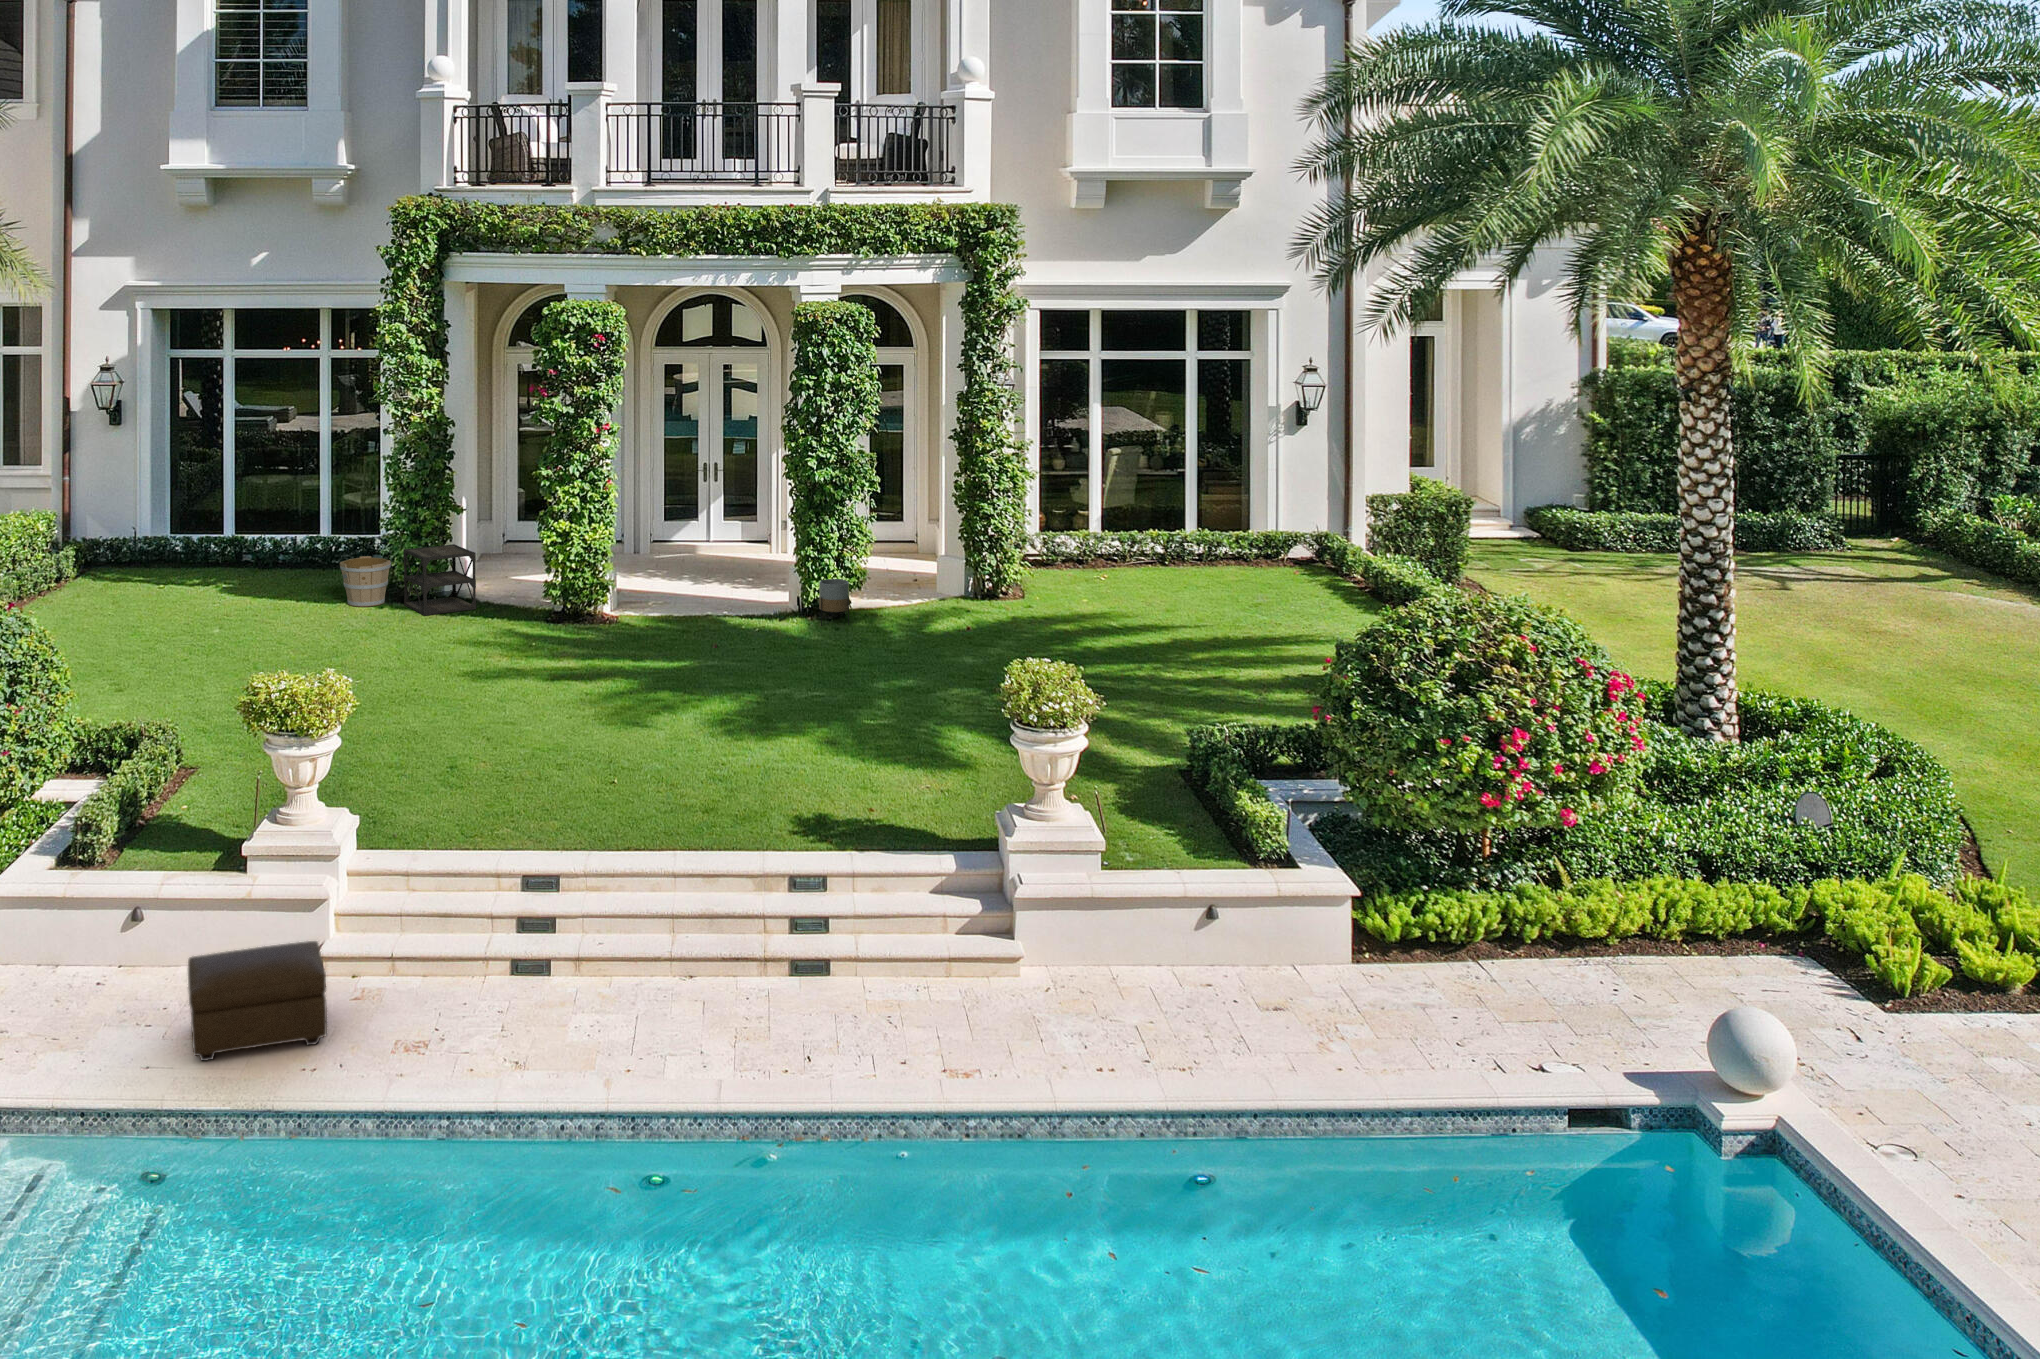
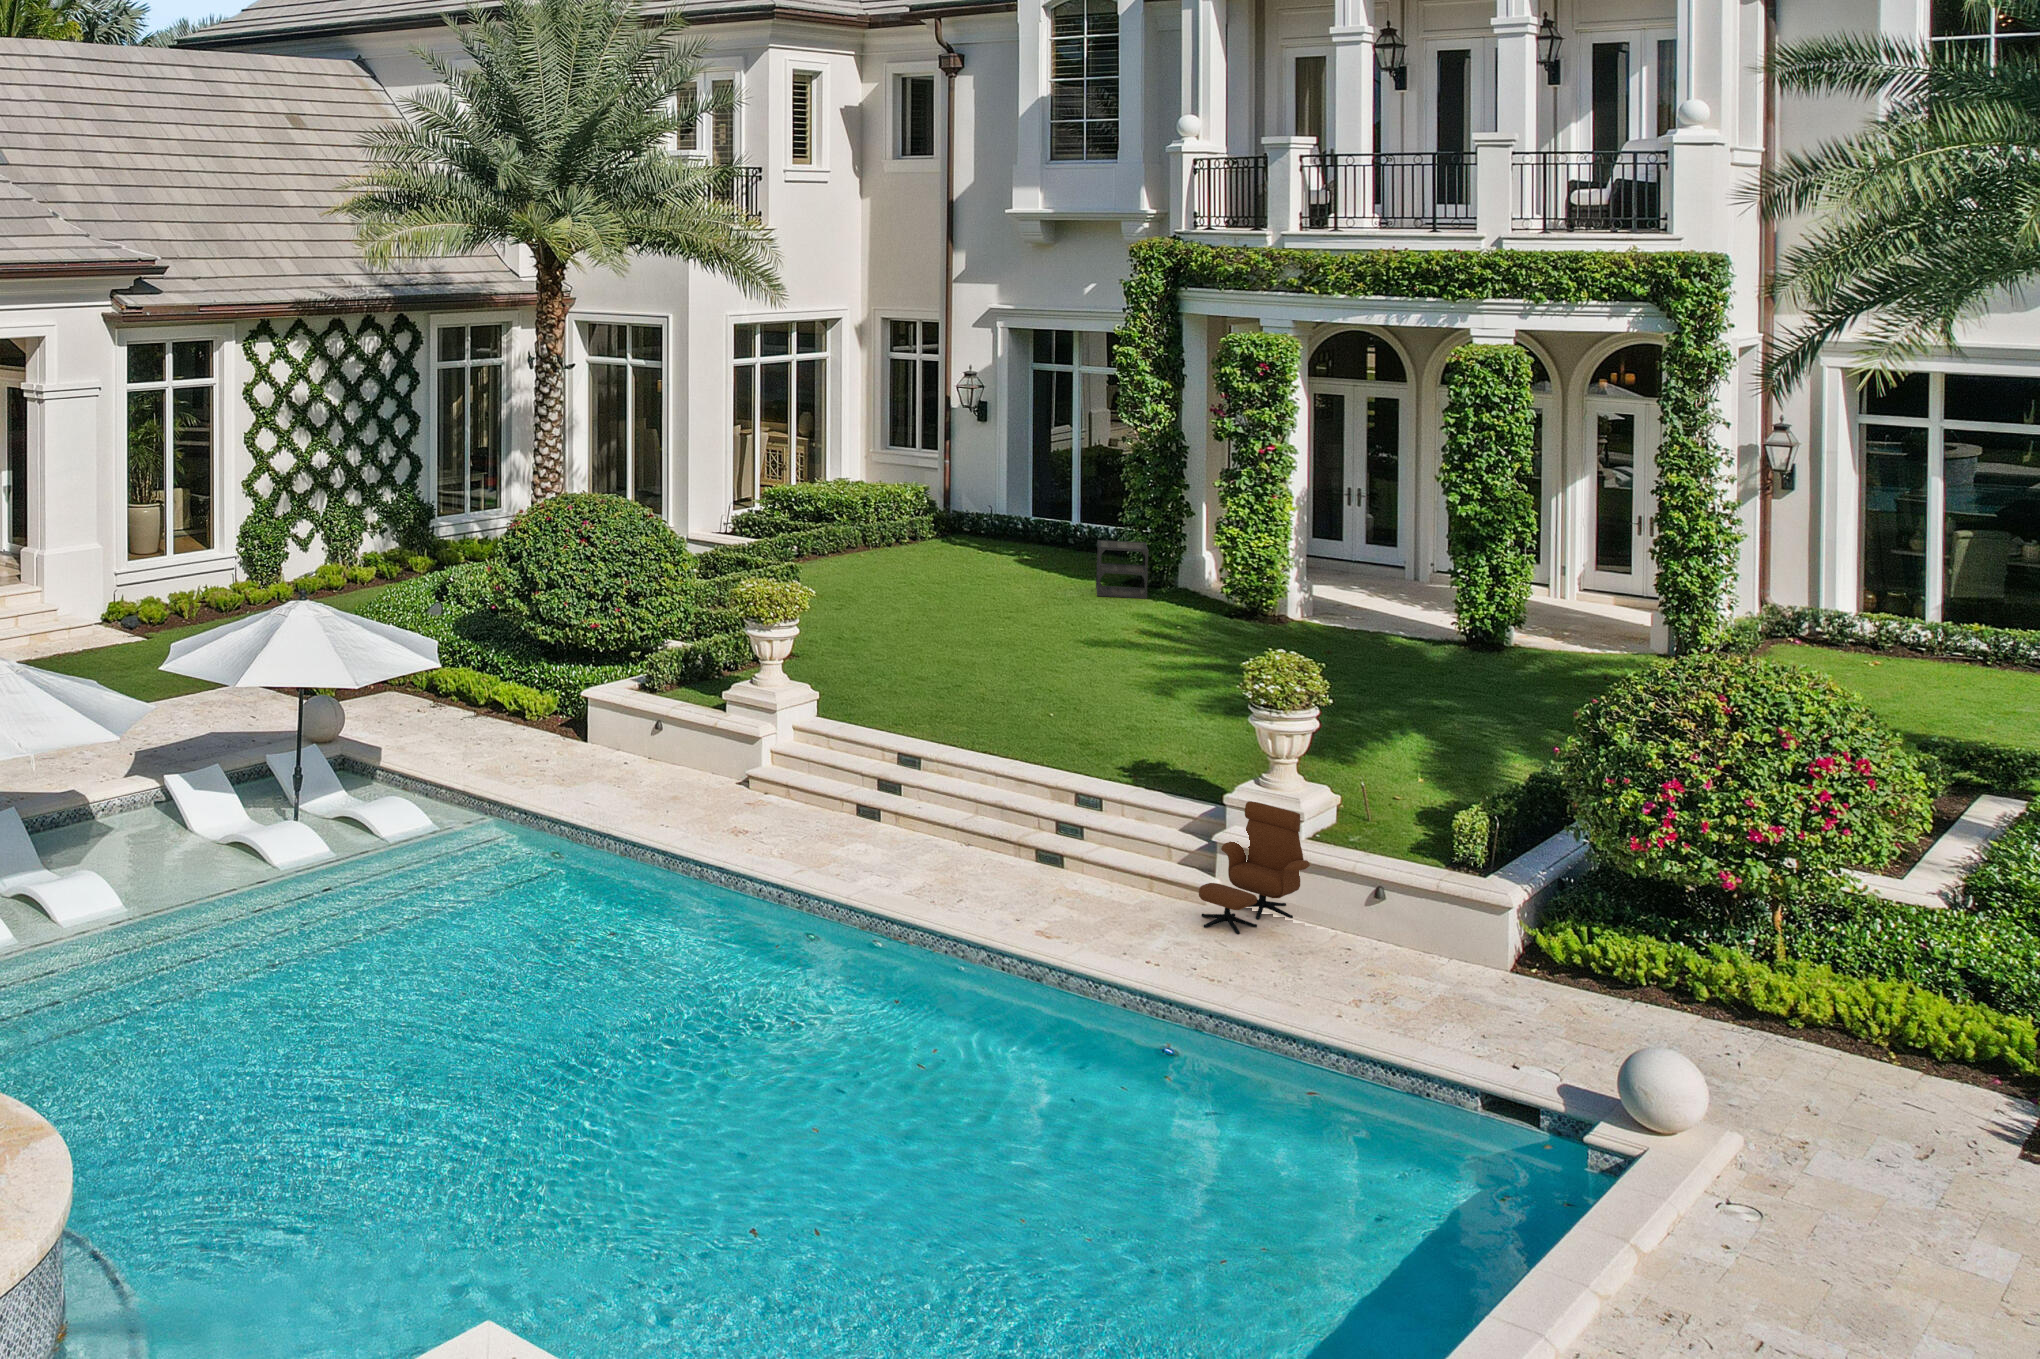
wooden bucket: present [340,556,391,607] -> none [1049,543,1093,584]
planter: present [819,579,849,626] -> none [1429,615,1463,662]
lounge chair: none [1052,846,1157,1018] -> present [1199,801,1310,934]
ottoman: present [188,941,327,1061] -> none [634,730,731,798]

